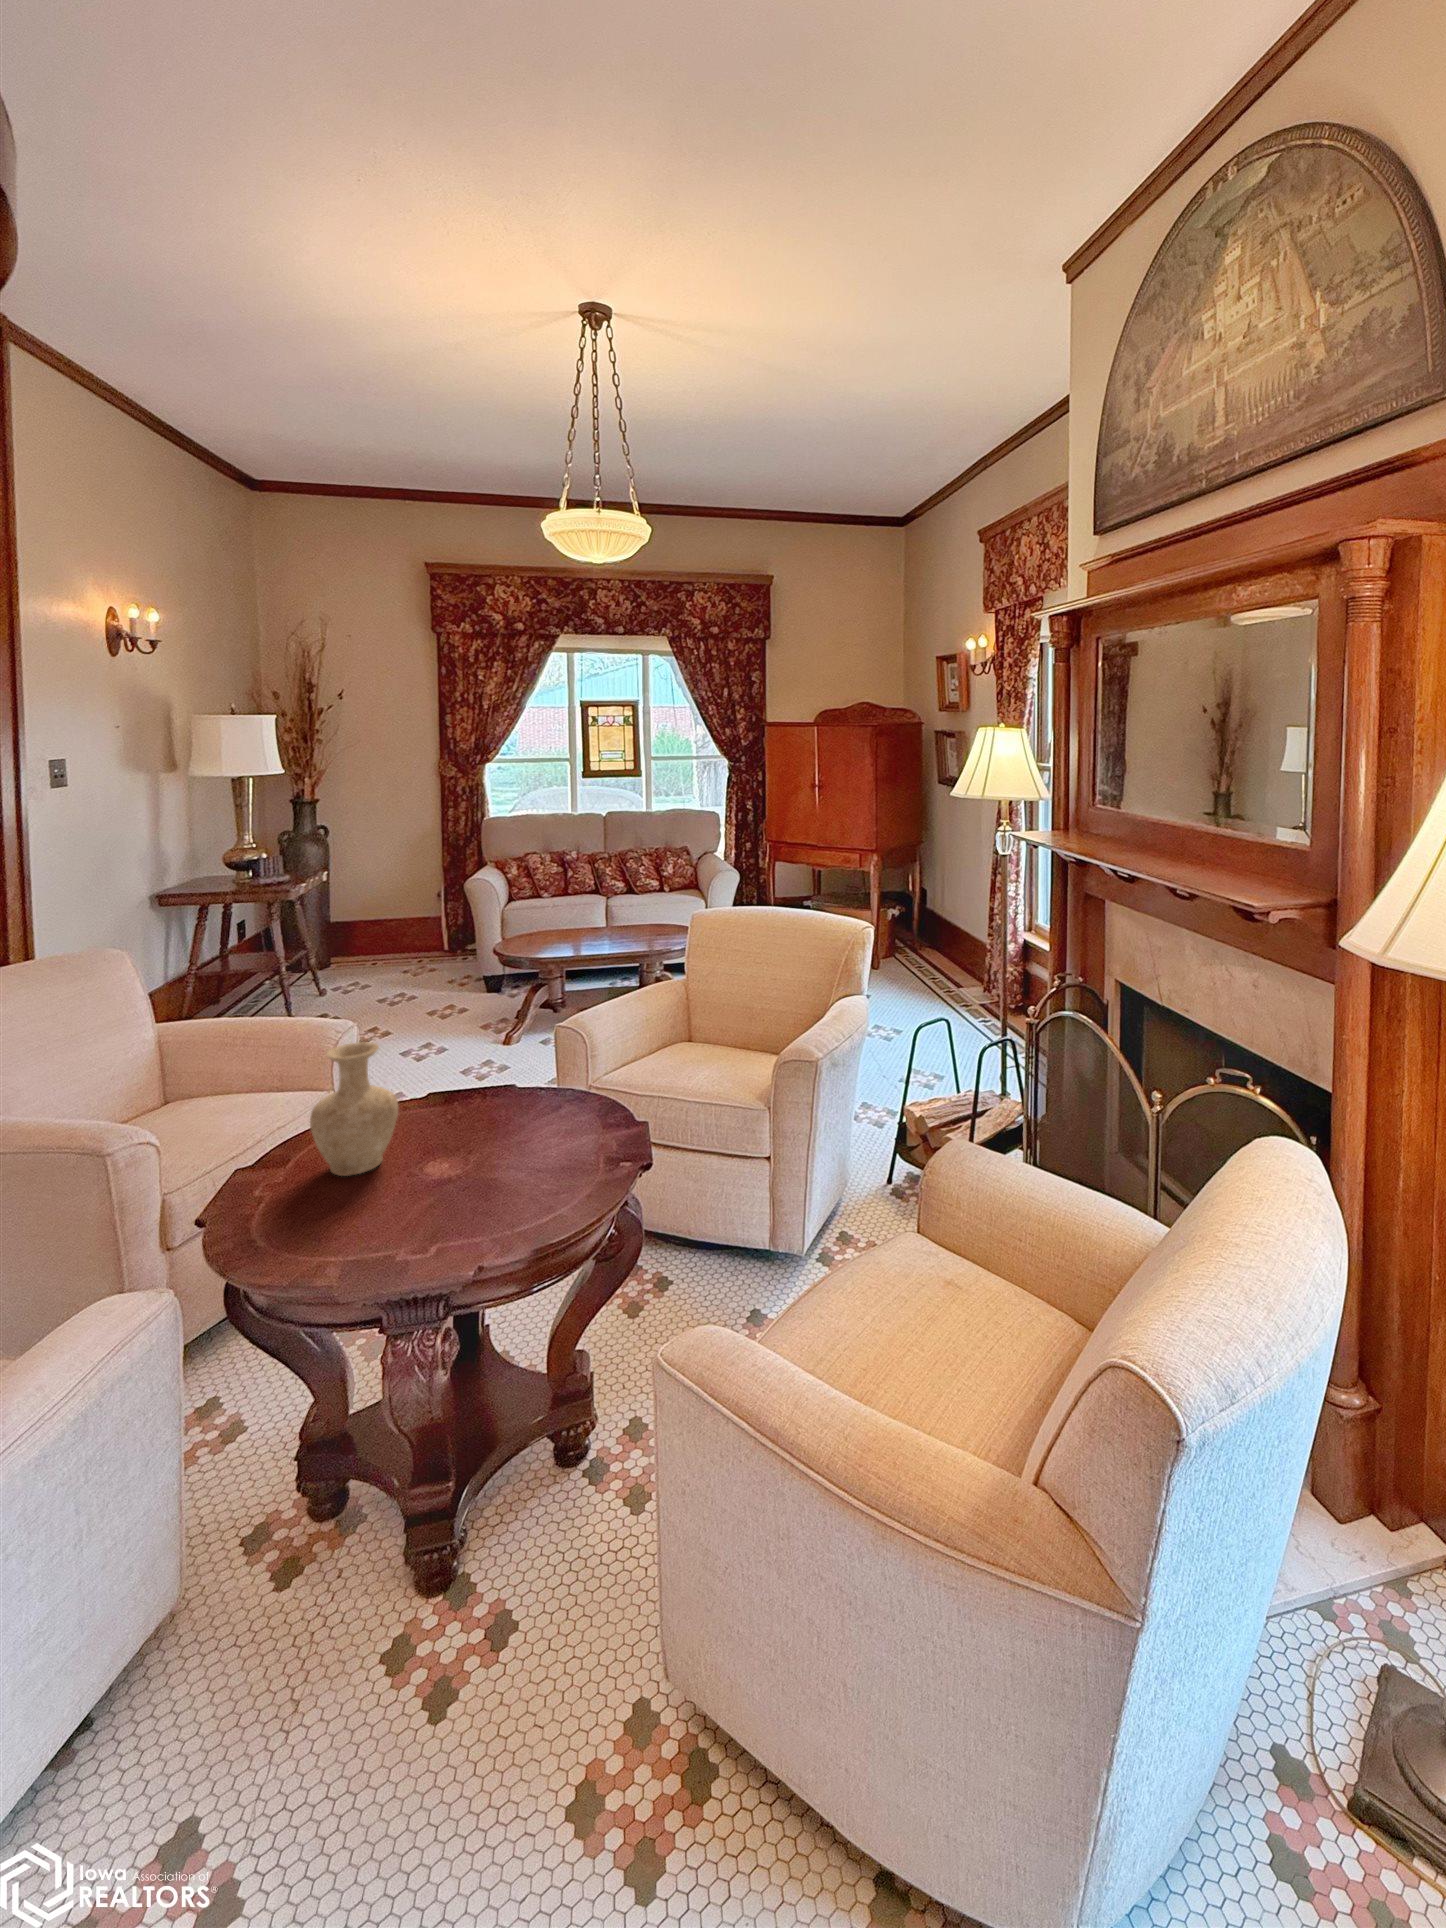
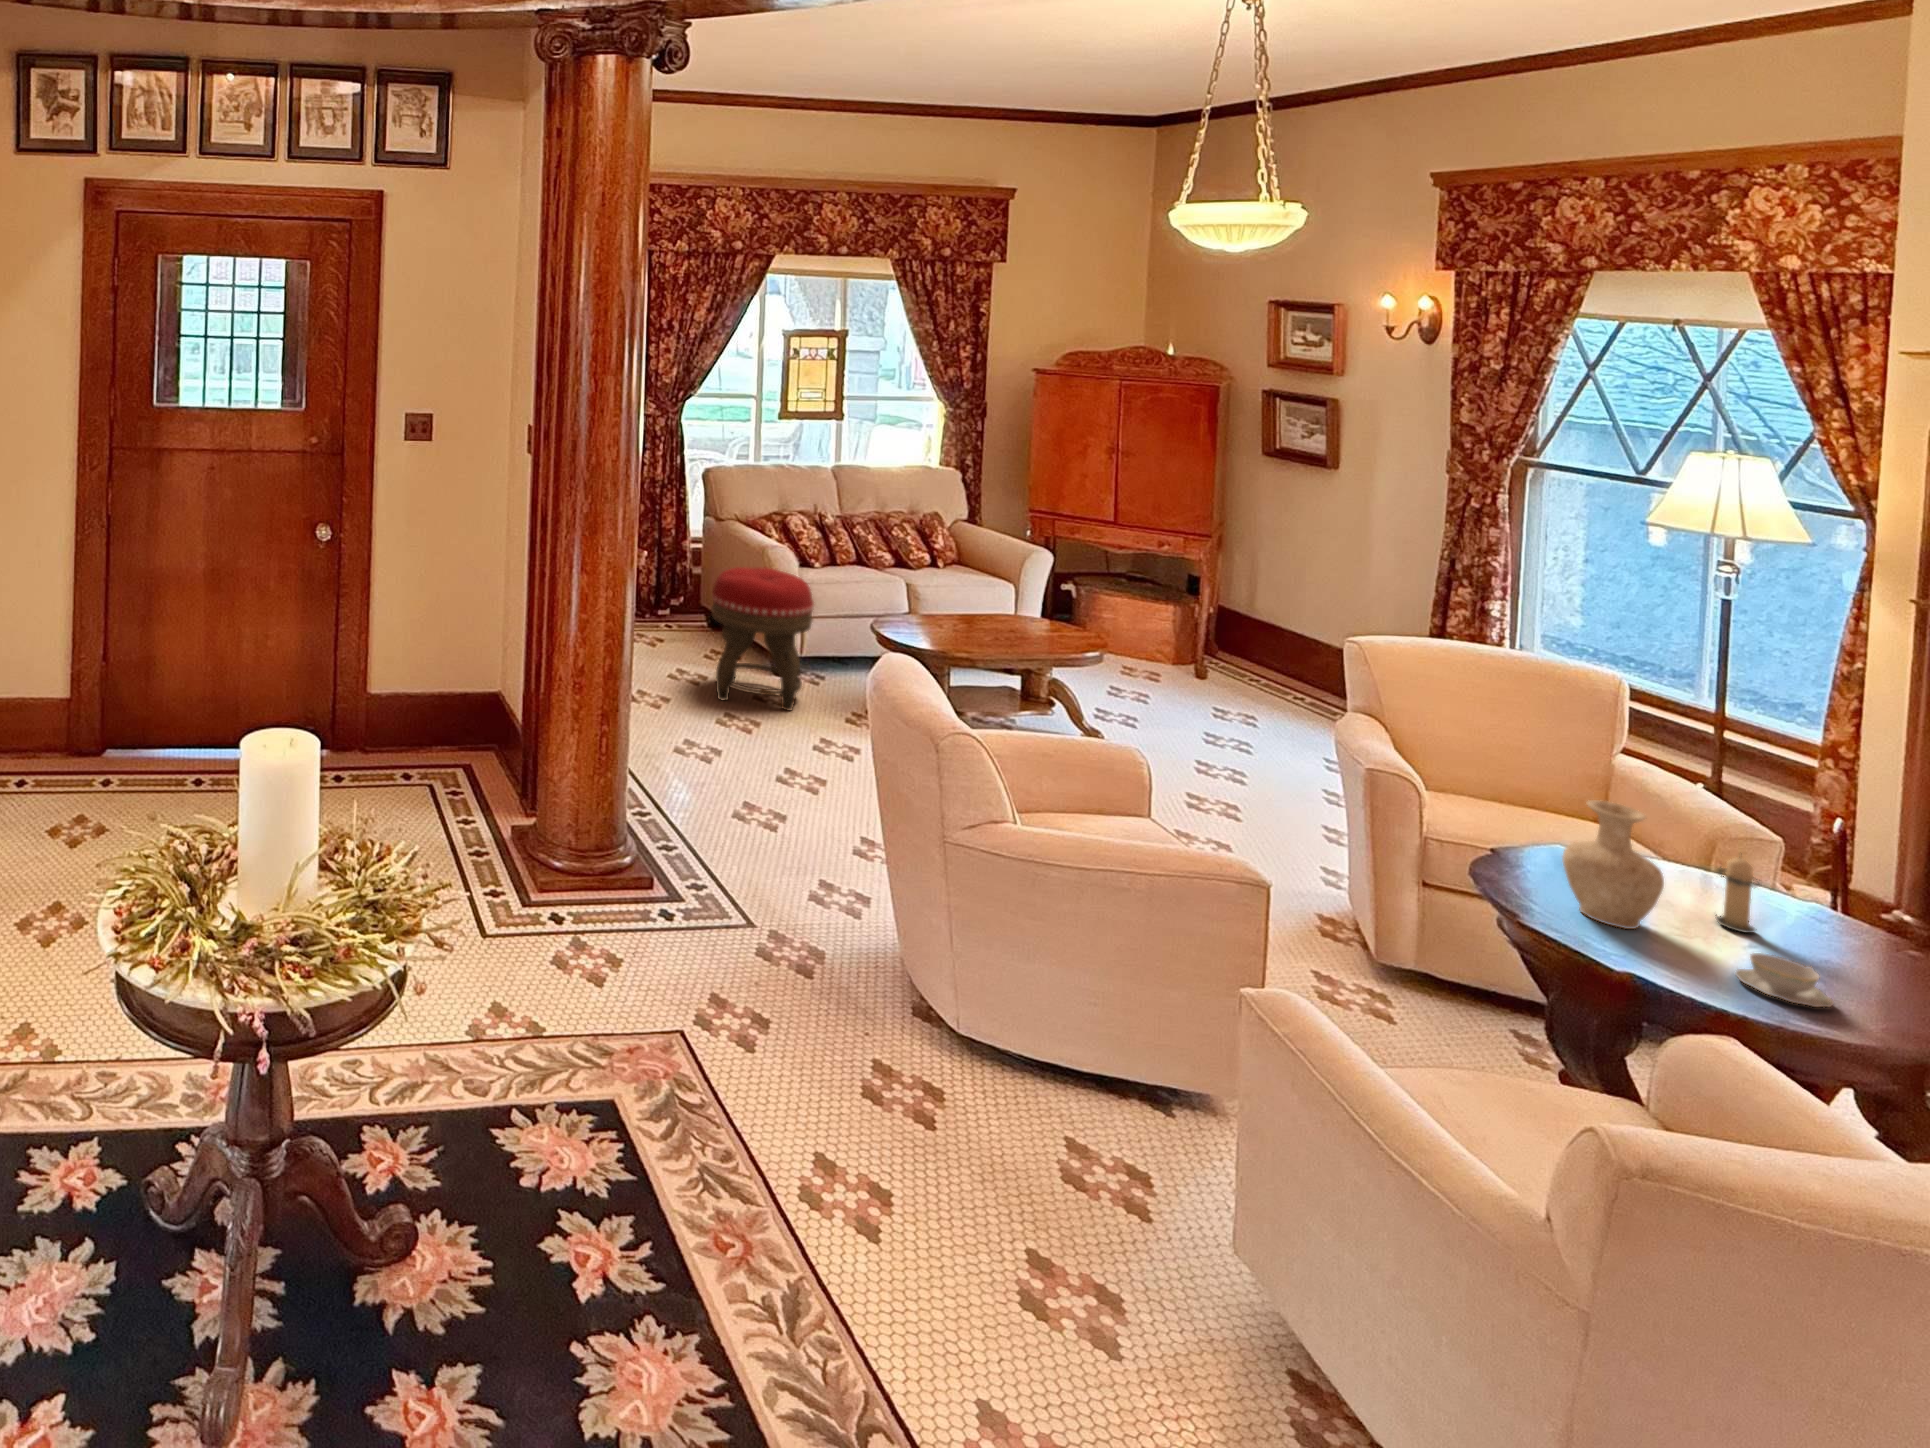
footstool: none [382,900,481,1024] -> present [711,567,814,711]
candle: none [467,1084,510,1168] -> present [1715,857,1760,933]
teacup: none [307,1193,391,1251] -> present [1736,953,1833,1007]

